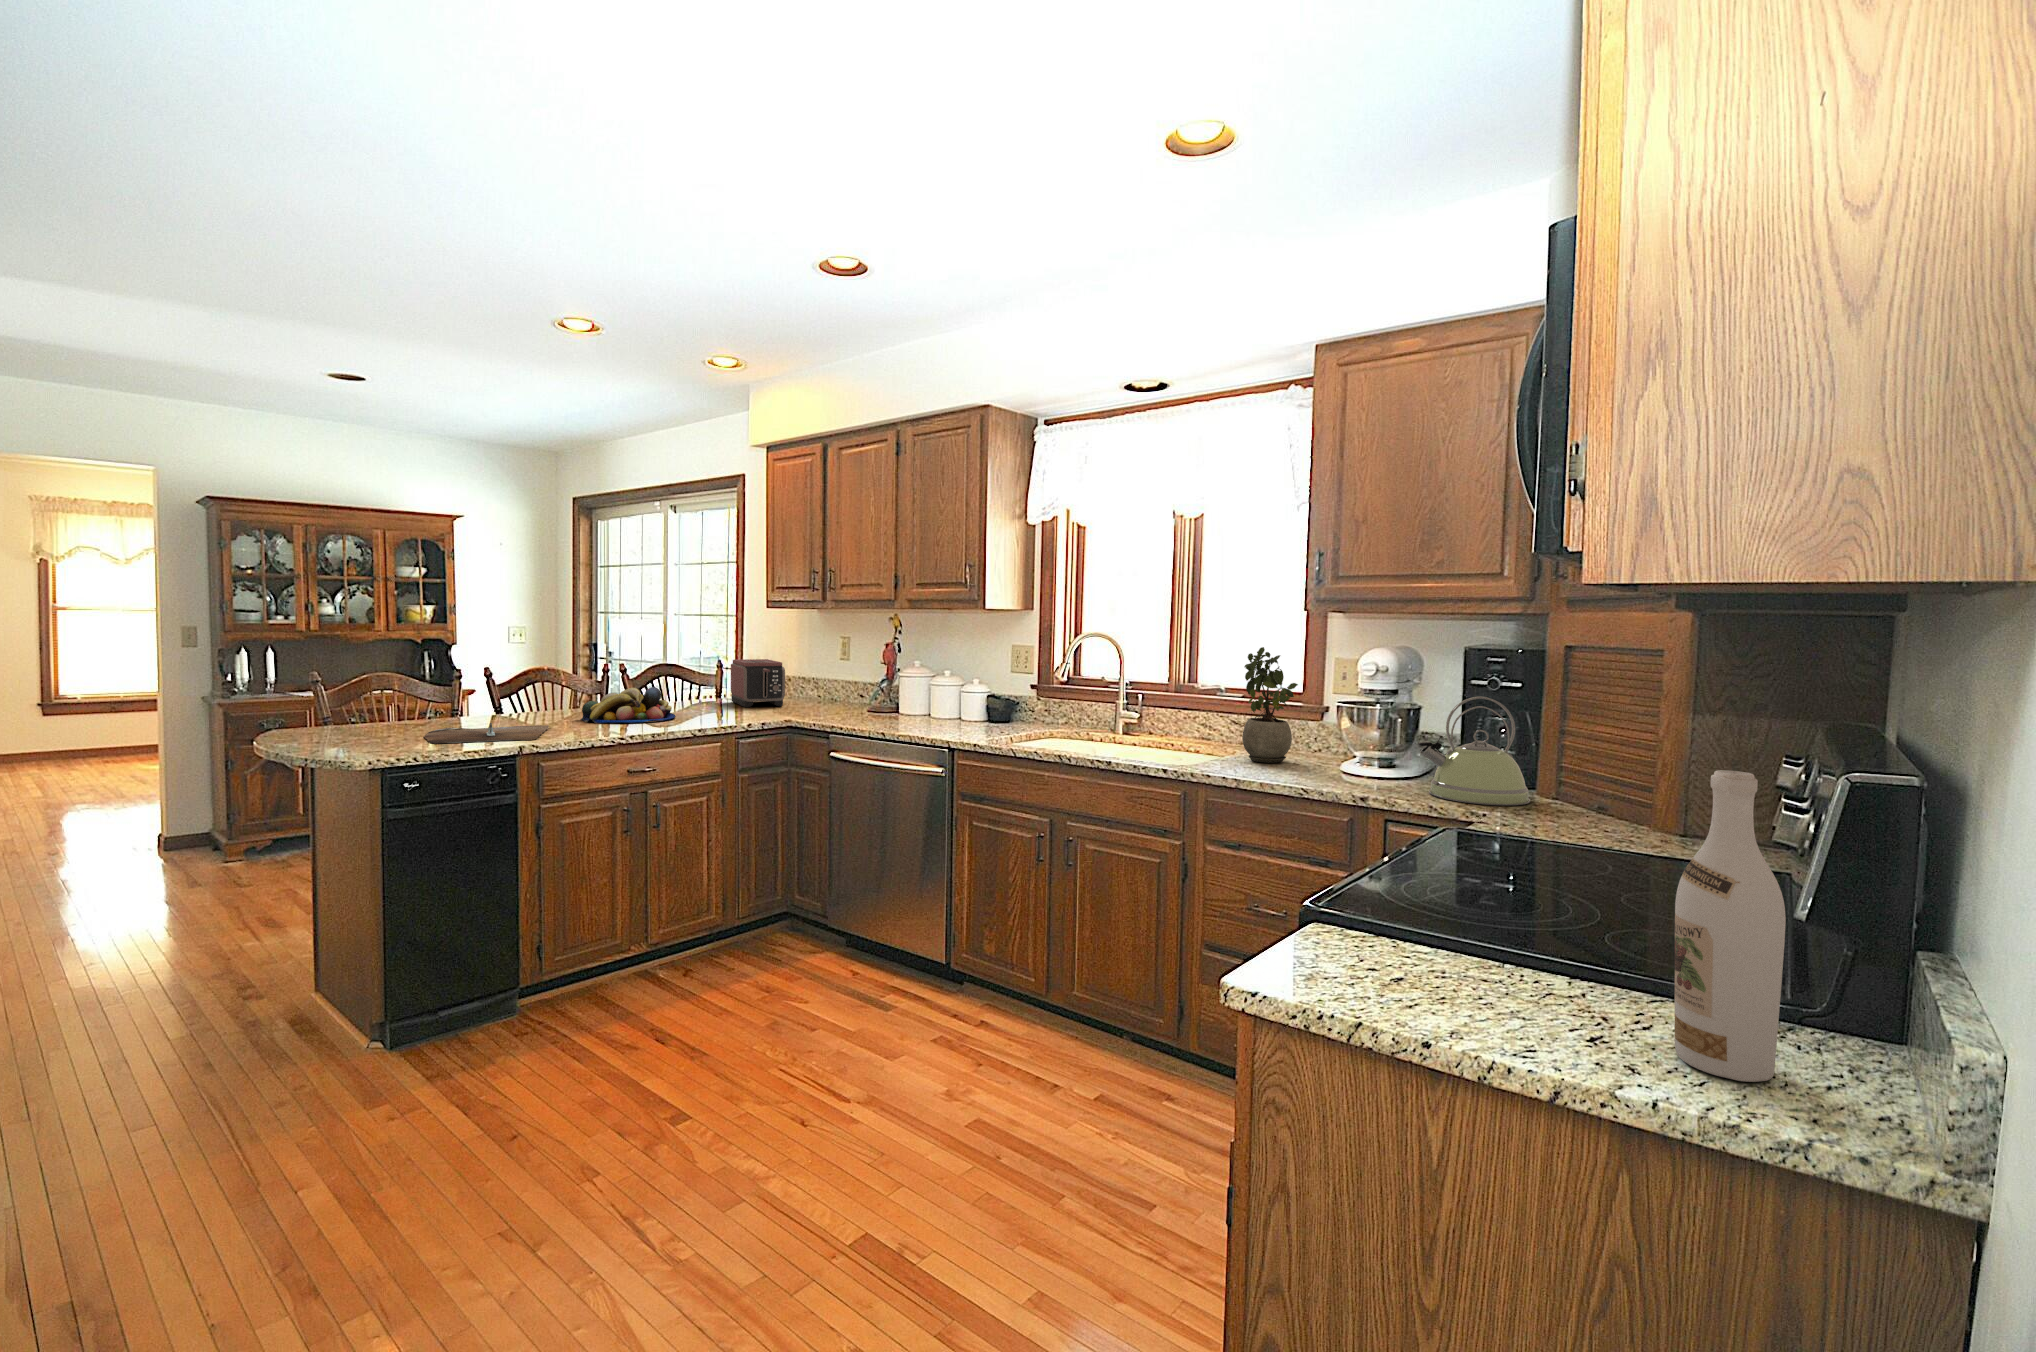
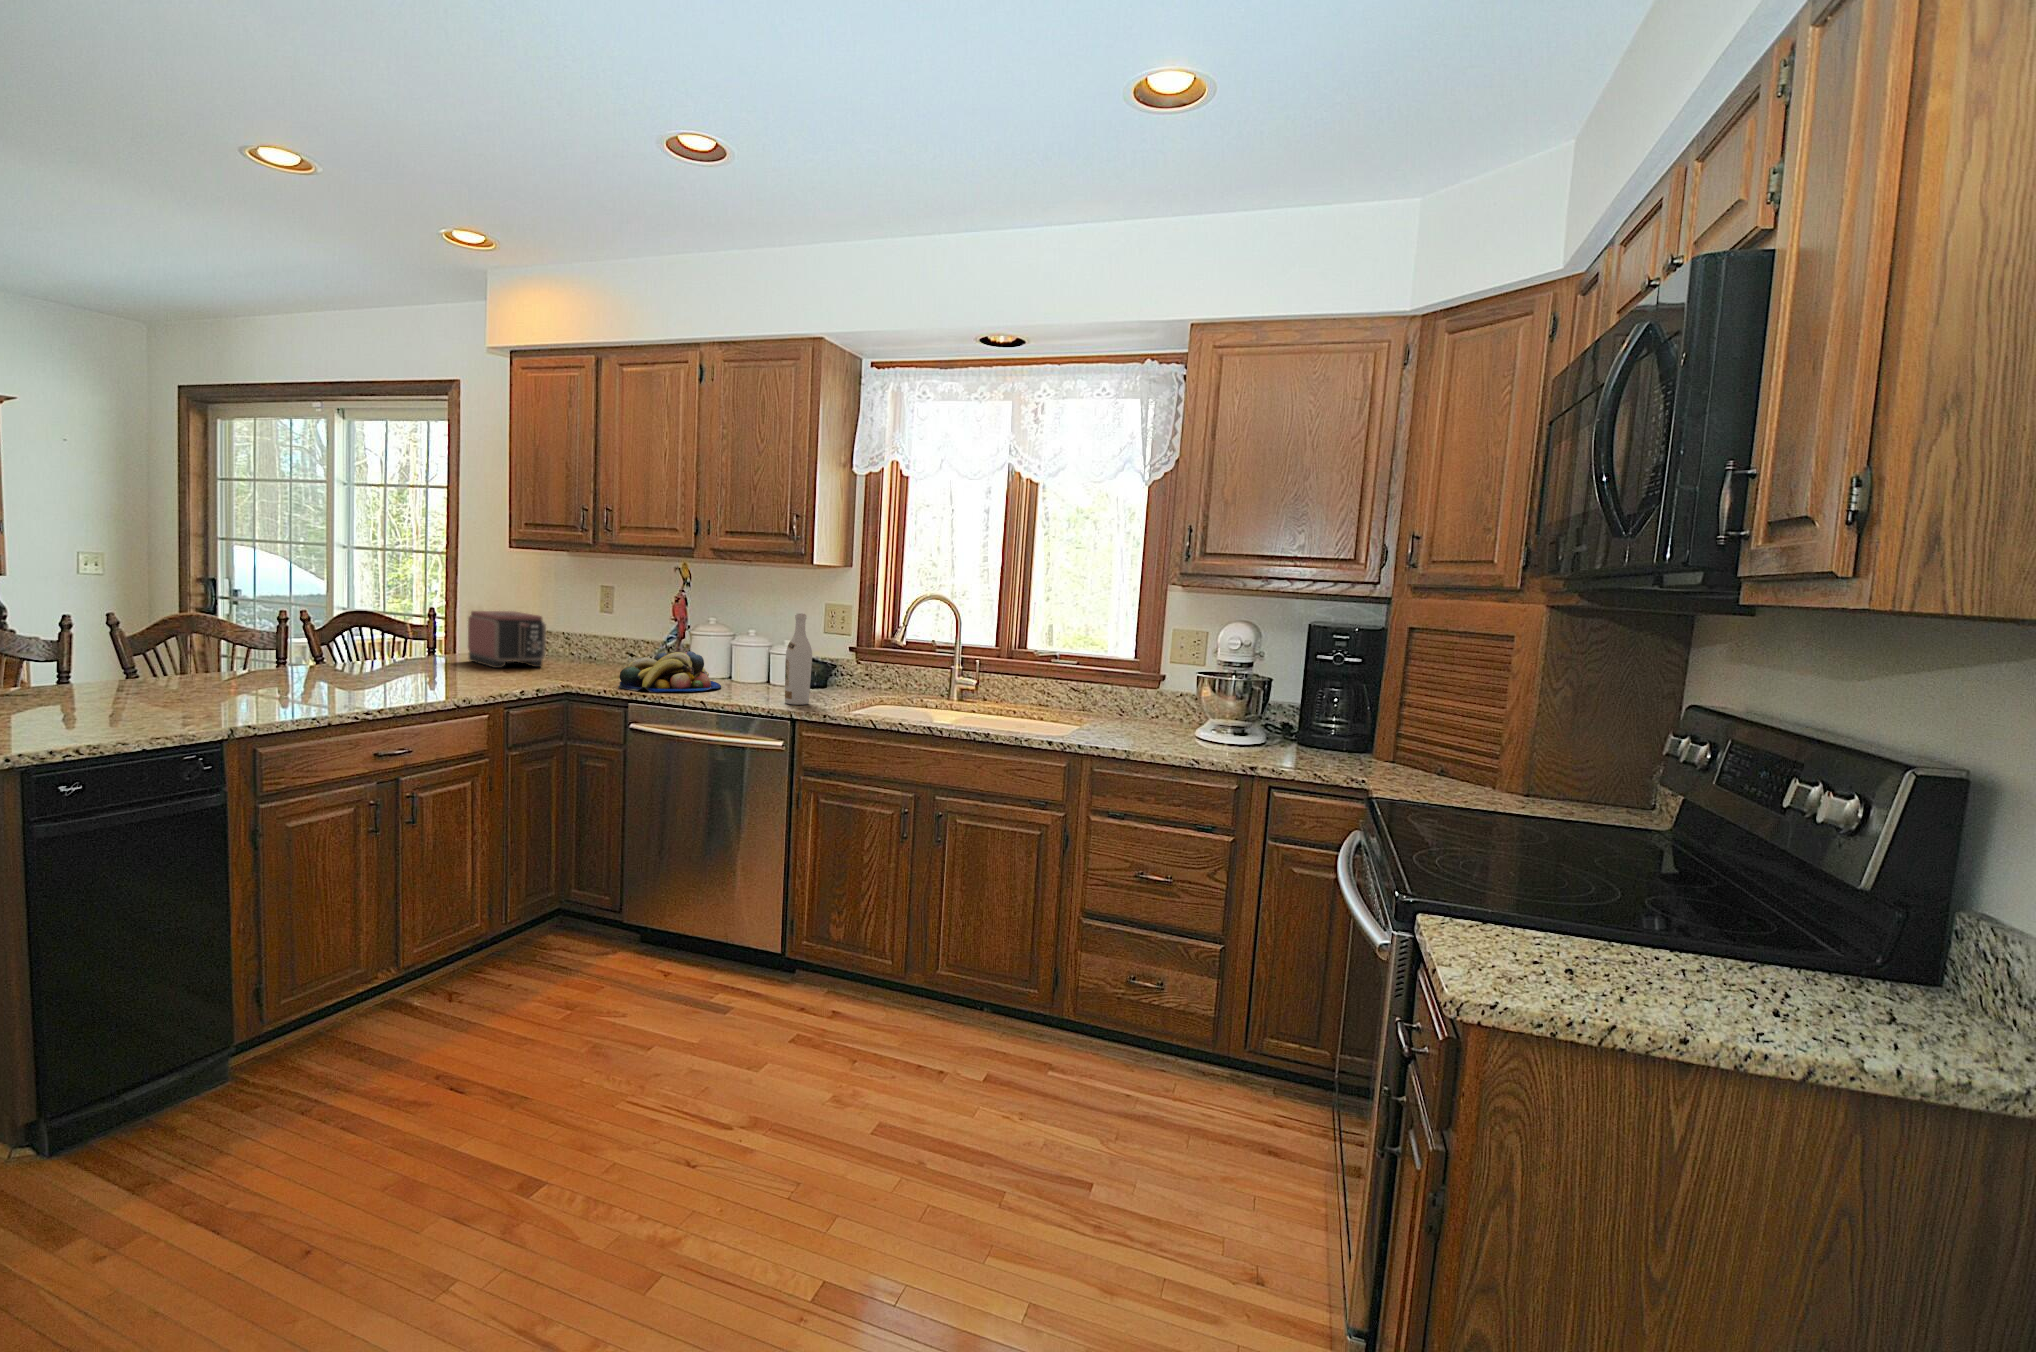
potted plant: present [1242,647,1298,763] -> none [1100,618,1164,729]
fruit bowl: present [581,687,676,723] -> present [619,651,721,692]
kettle: present [1418,697,1530,806] -> none [1289,670,1377,768]
cutting board: present [424,723,549,744] -> none [47,692,251,724]
wine bottle: present [1675,770,1786,1082] -> present [785,613,812,705]

